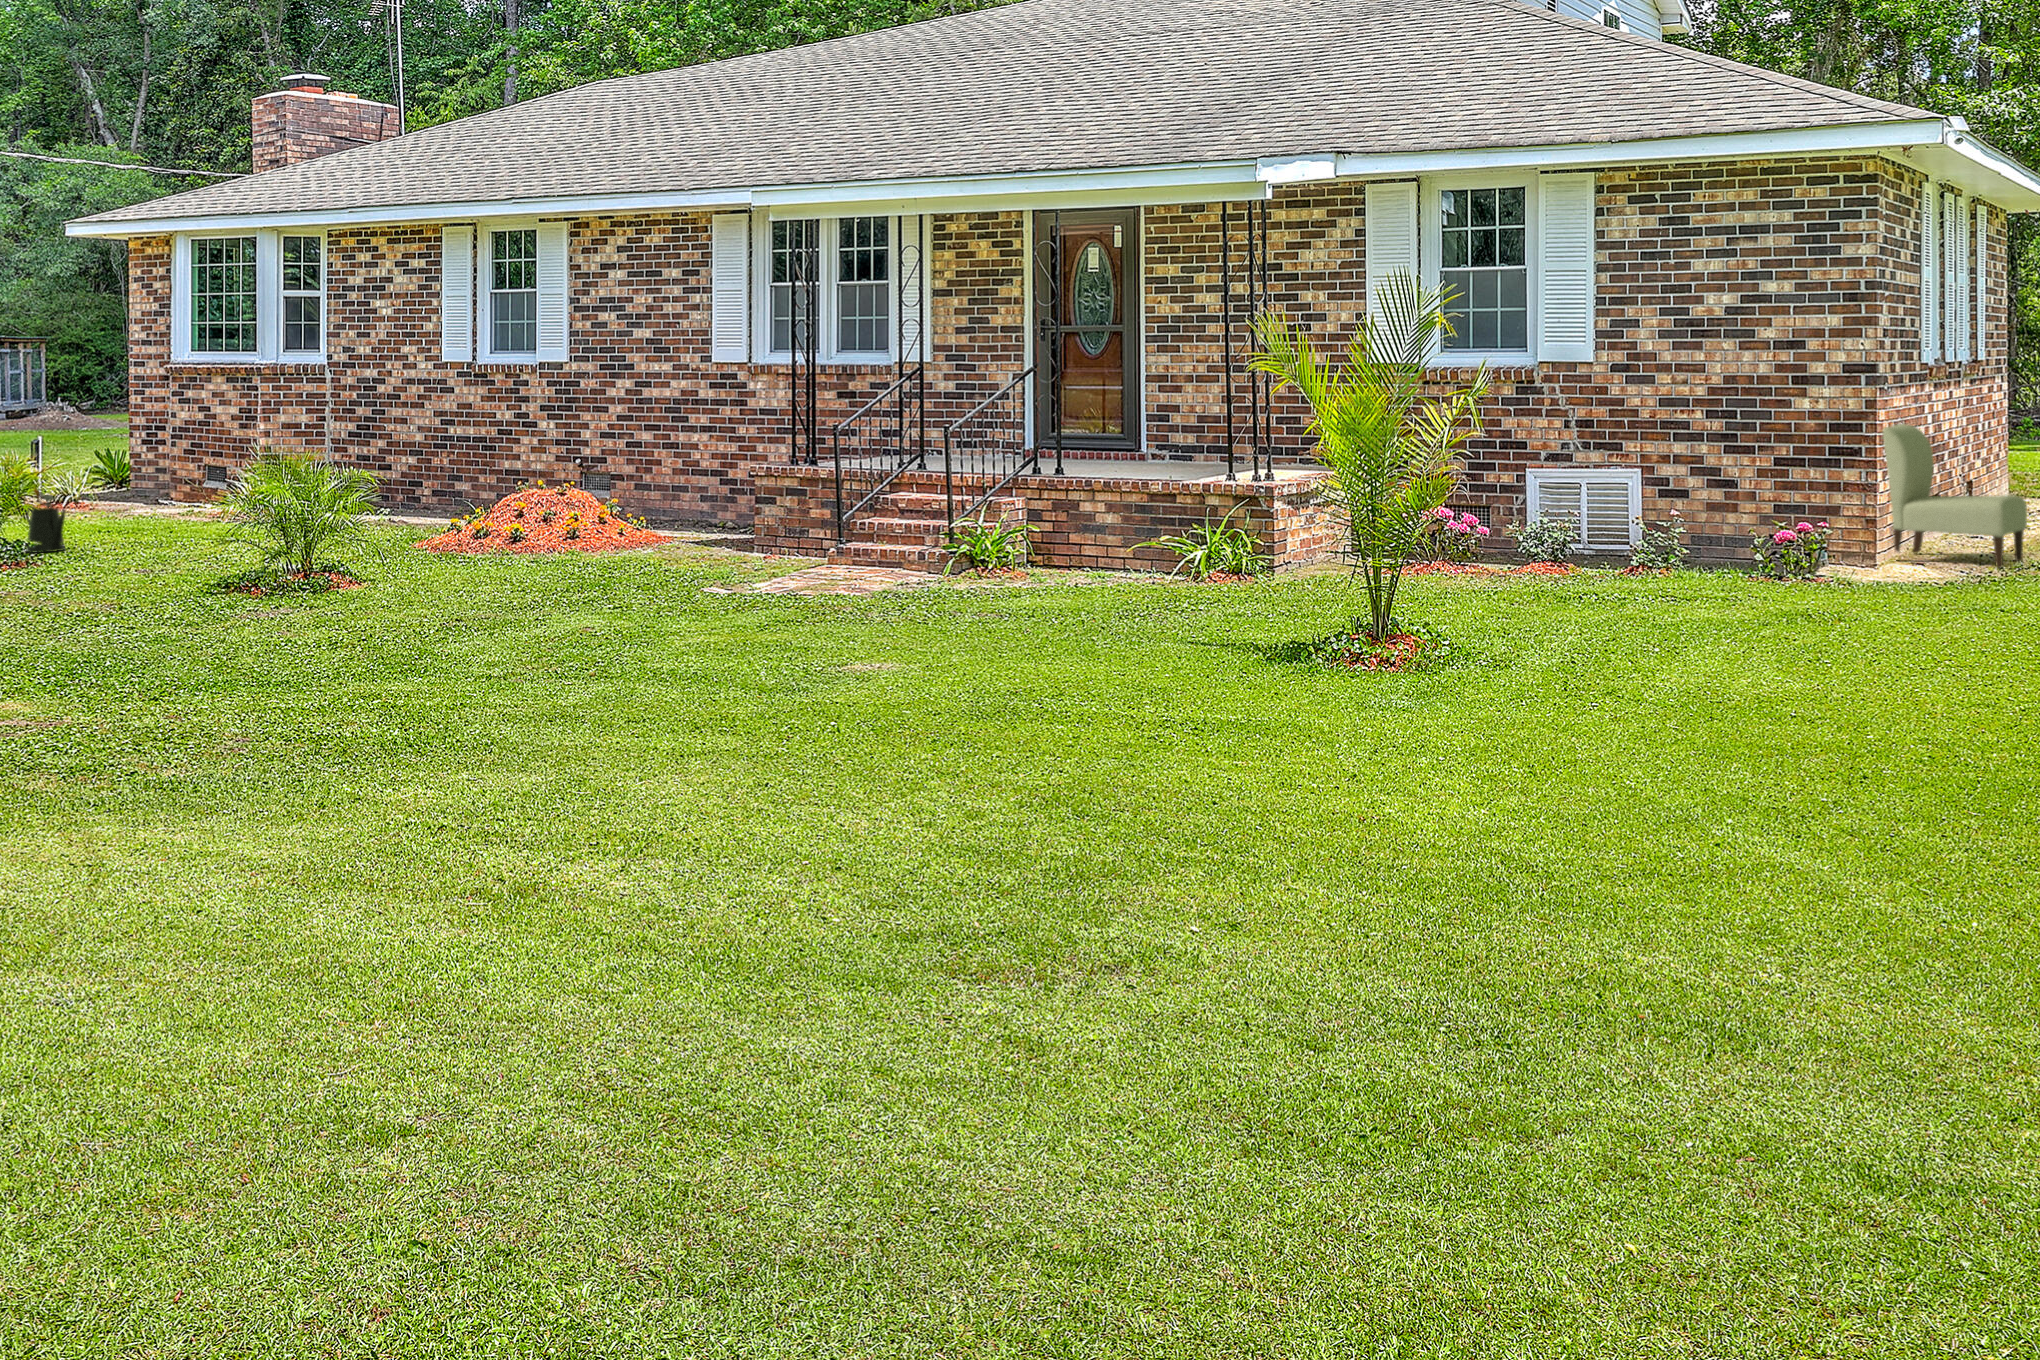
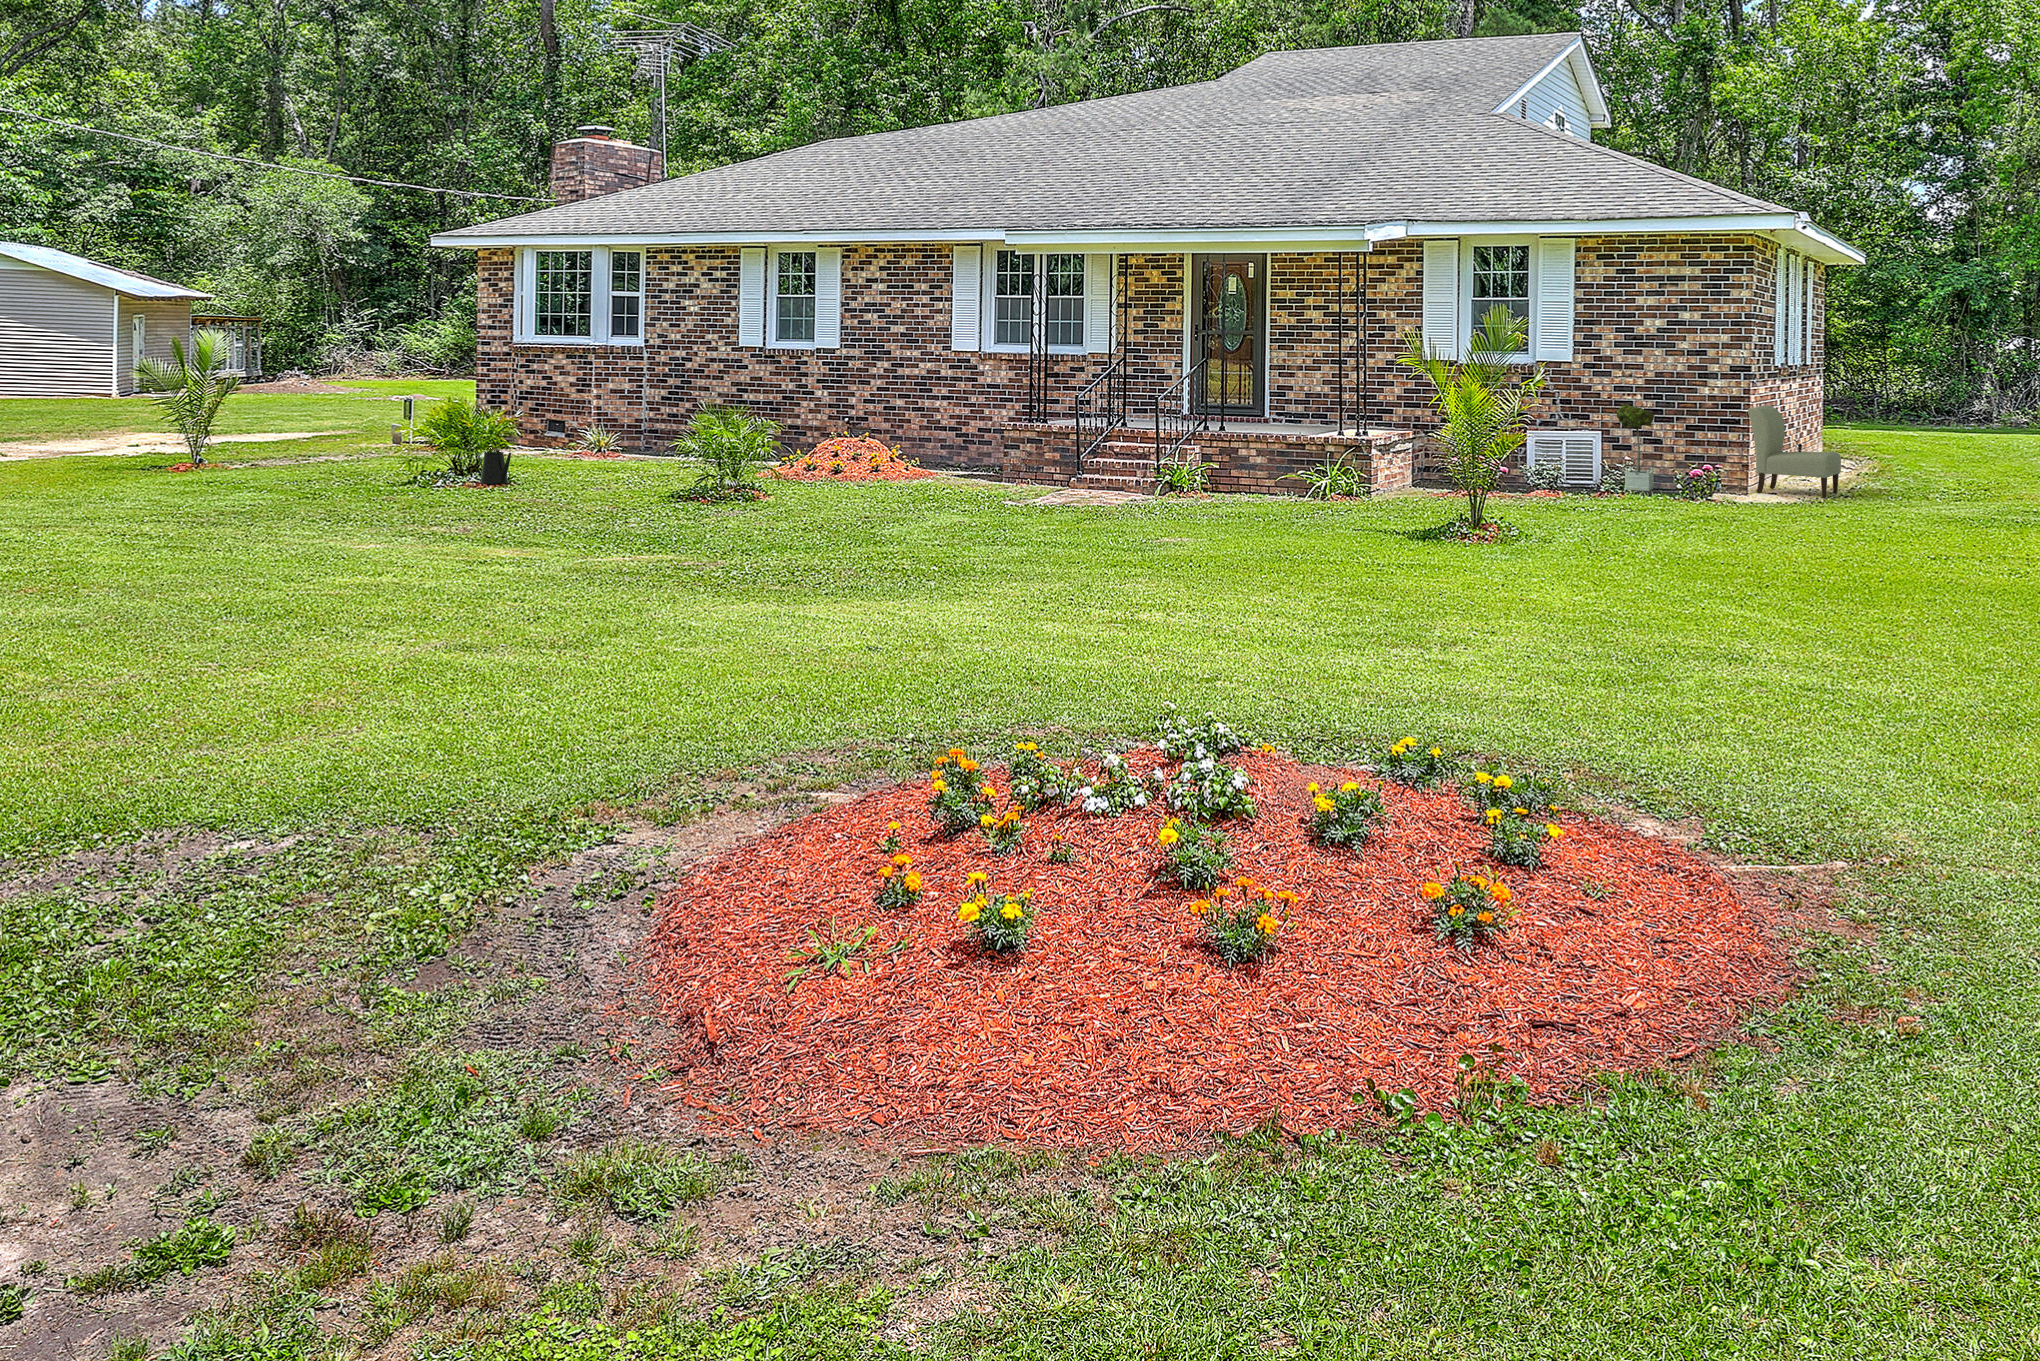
potted tree: none [1662,424,1723,558] -> present [1616,404,1655,491]

